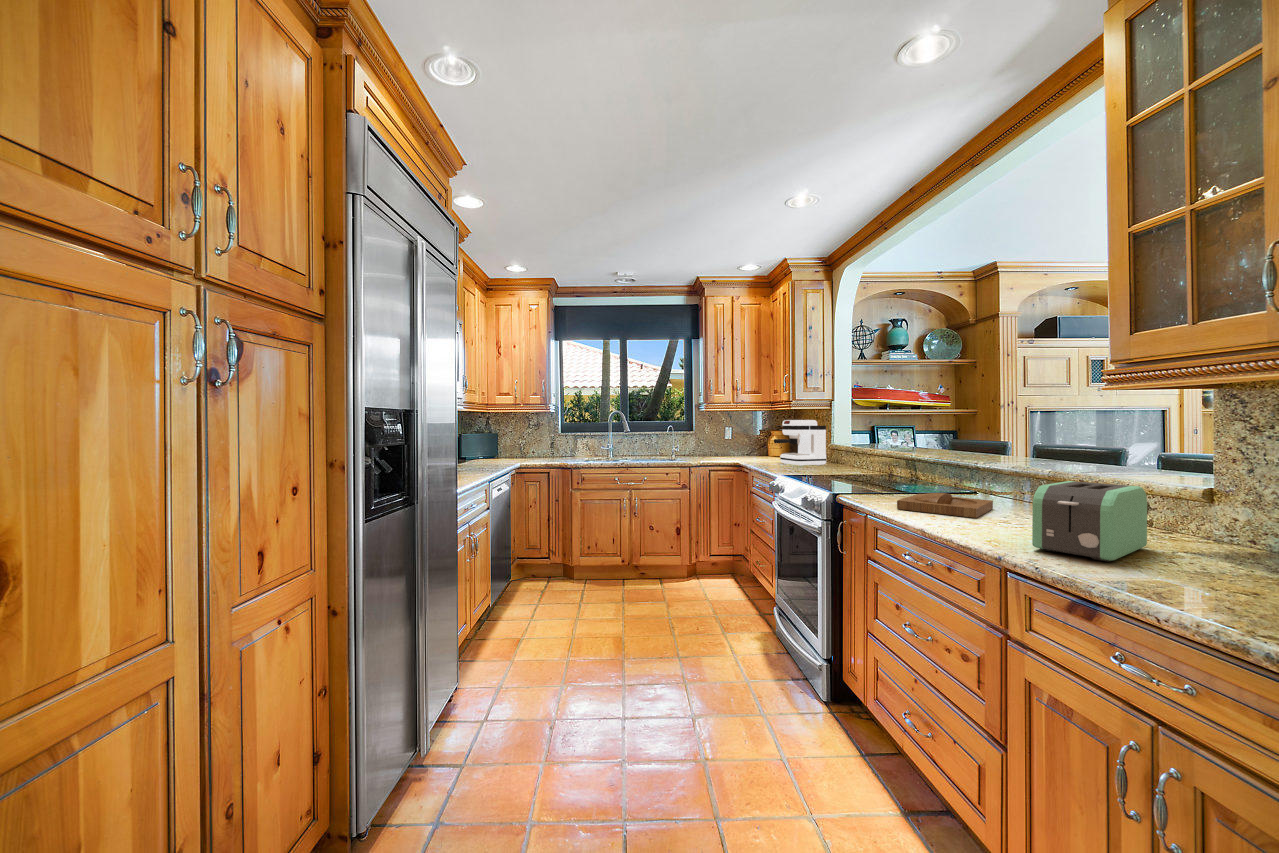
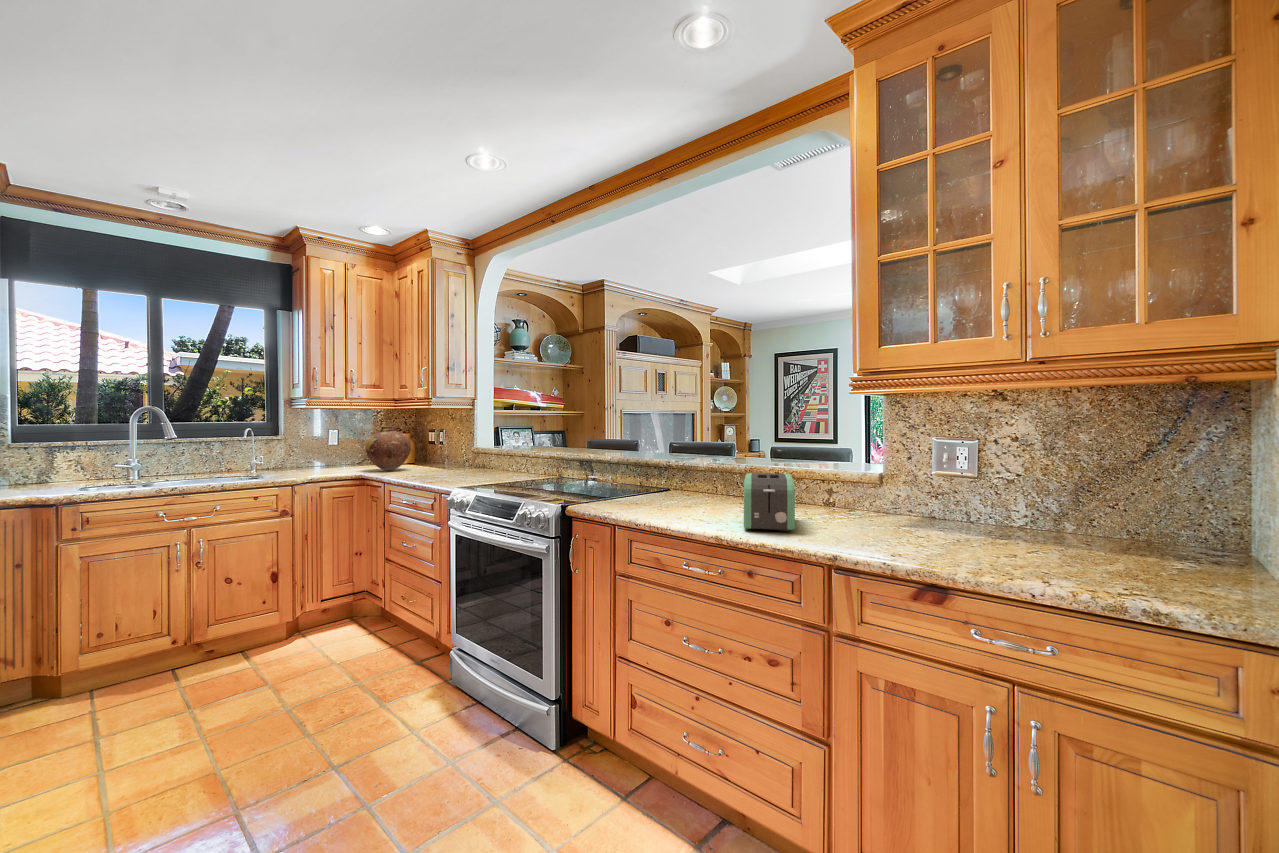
coffee maker: present [774,420,826,466] -> none [415,422,474,475]
vase: none [744,424,779,460] -> present [366,426,411,471]
tray: present [897,493,993,518] -> none [610,491,674,511]

